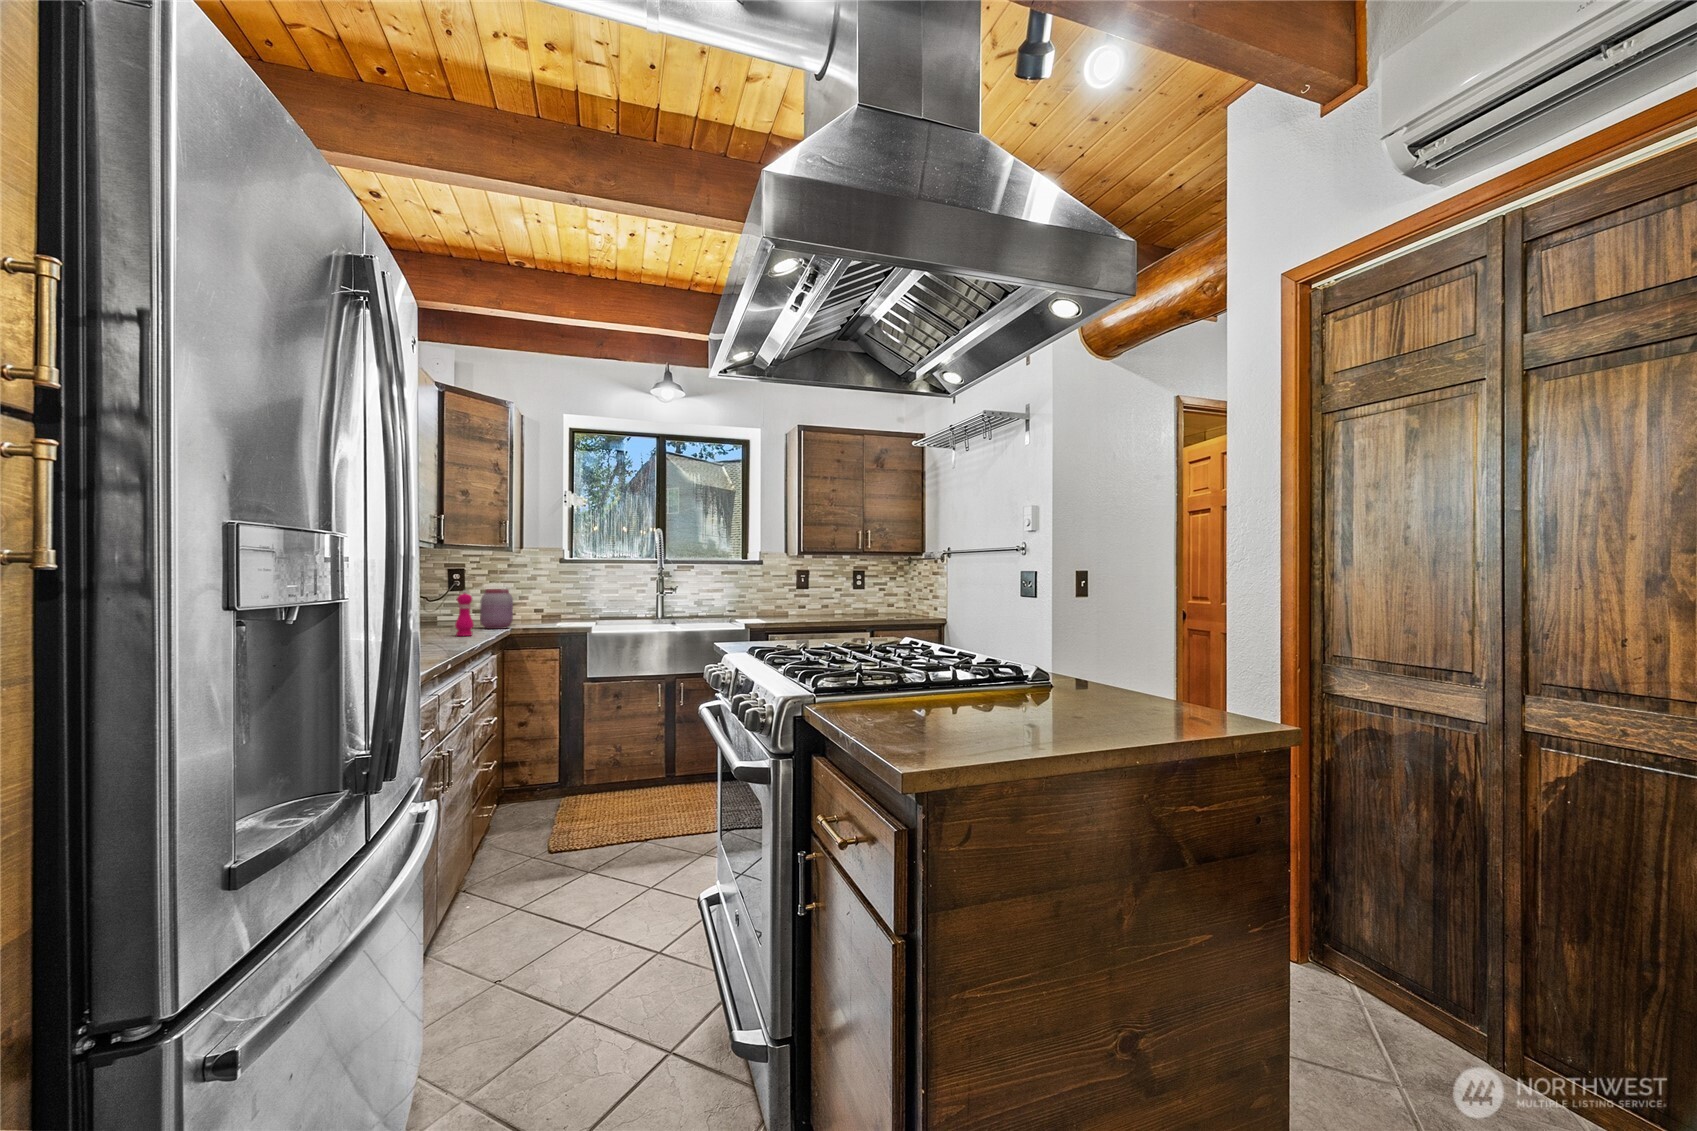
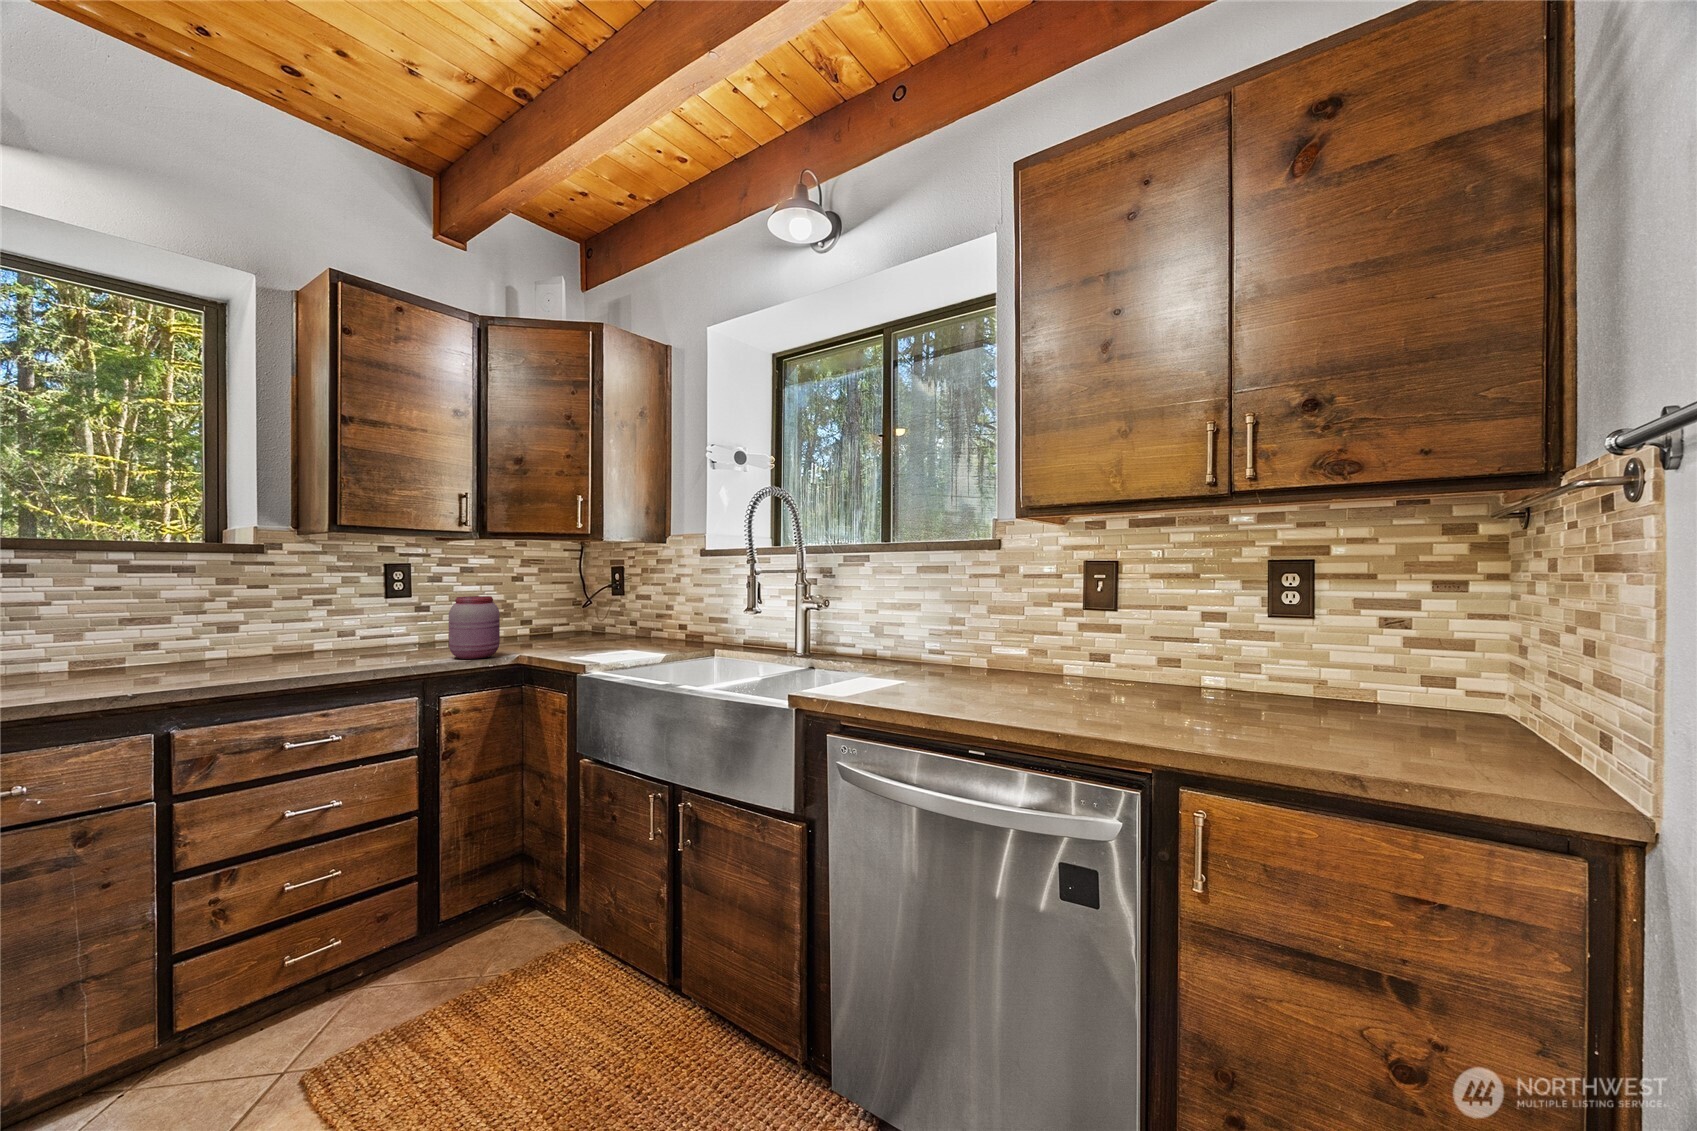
pepper mill: present [455,590,474,636] -> none [262,601,296,674]

